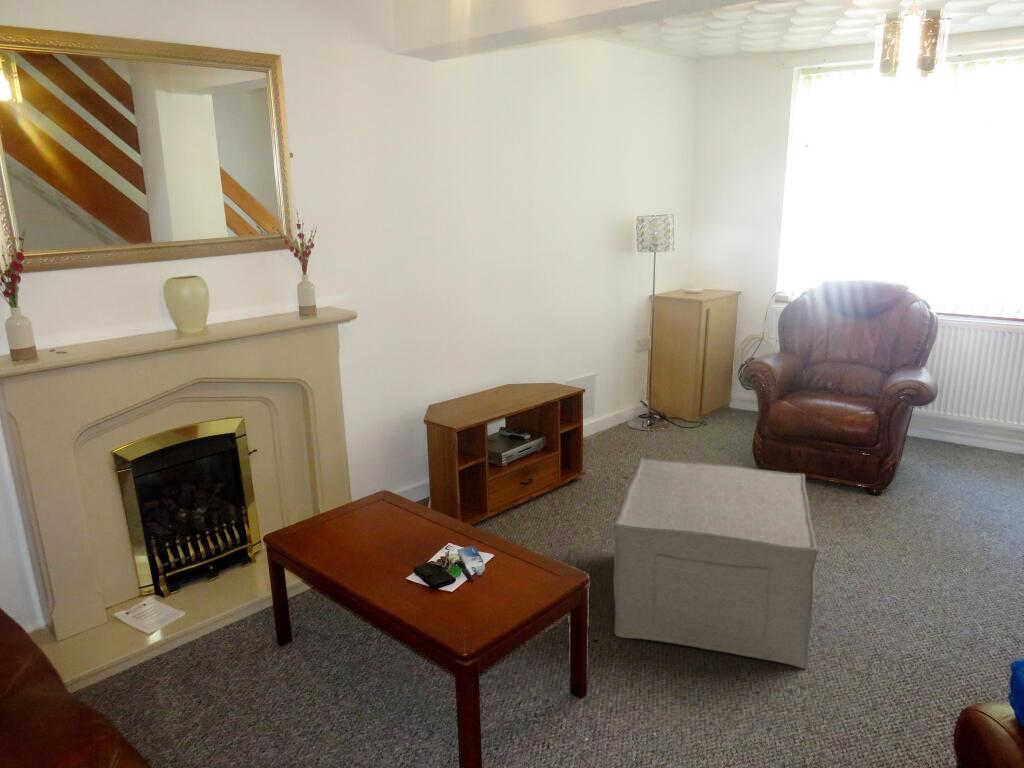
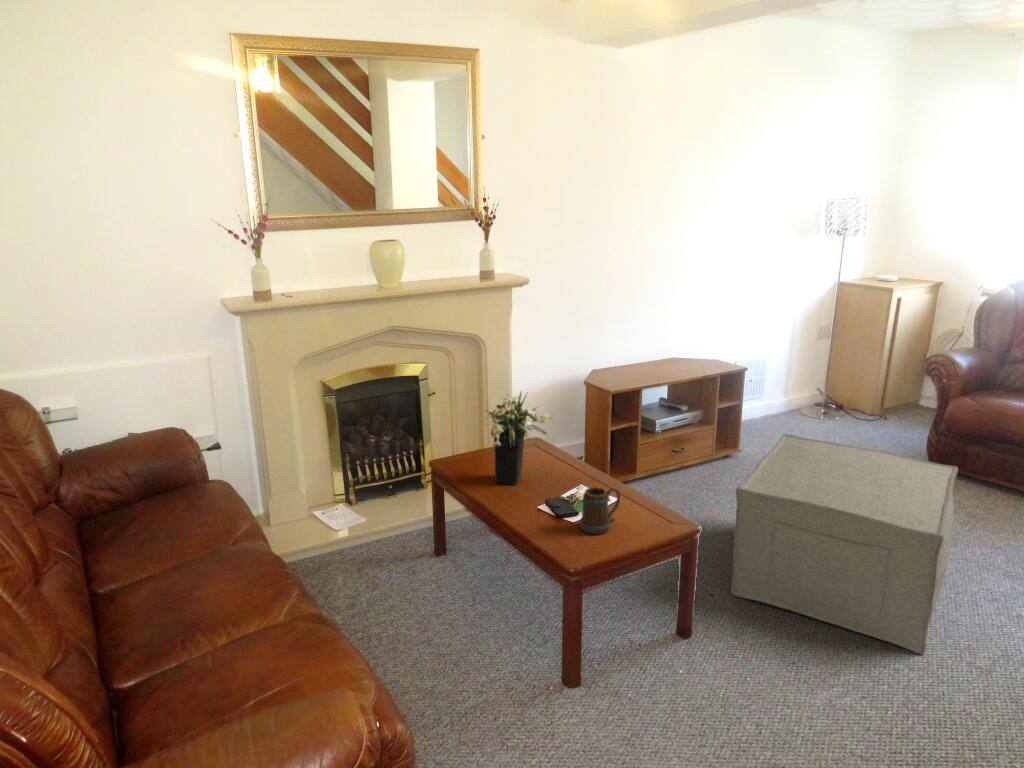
flower arrangement: none [331,444,413,554] -> present [487,392,552,485]
mug: none [463,547,504,603] -> present [580,487,620,534]

